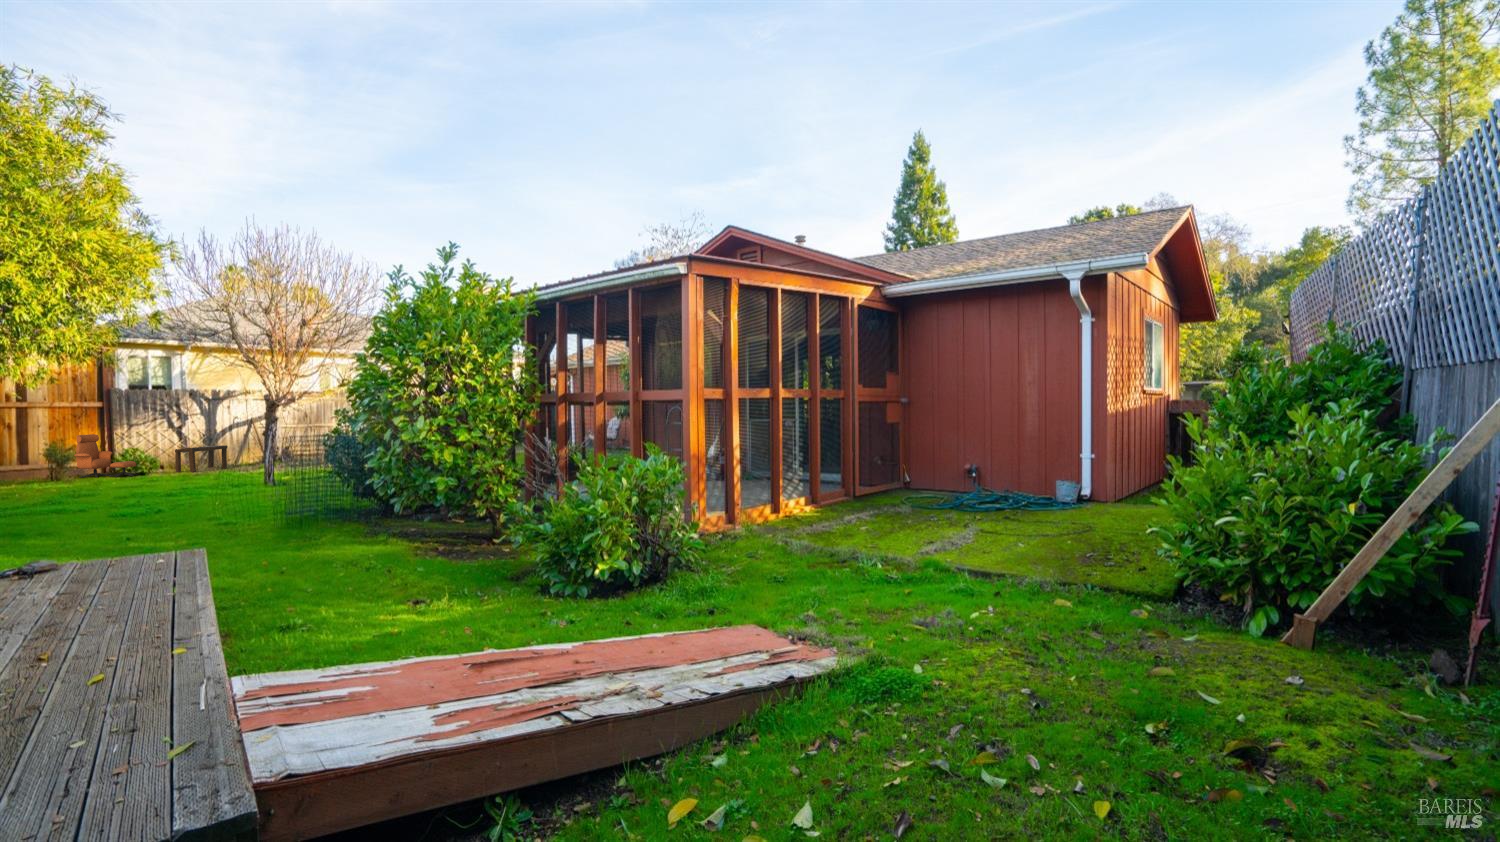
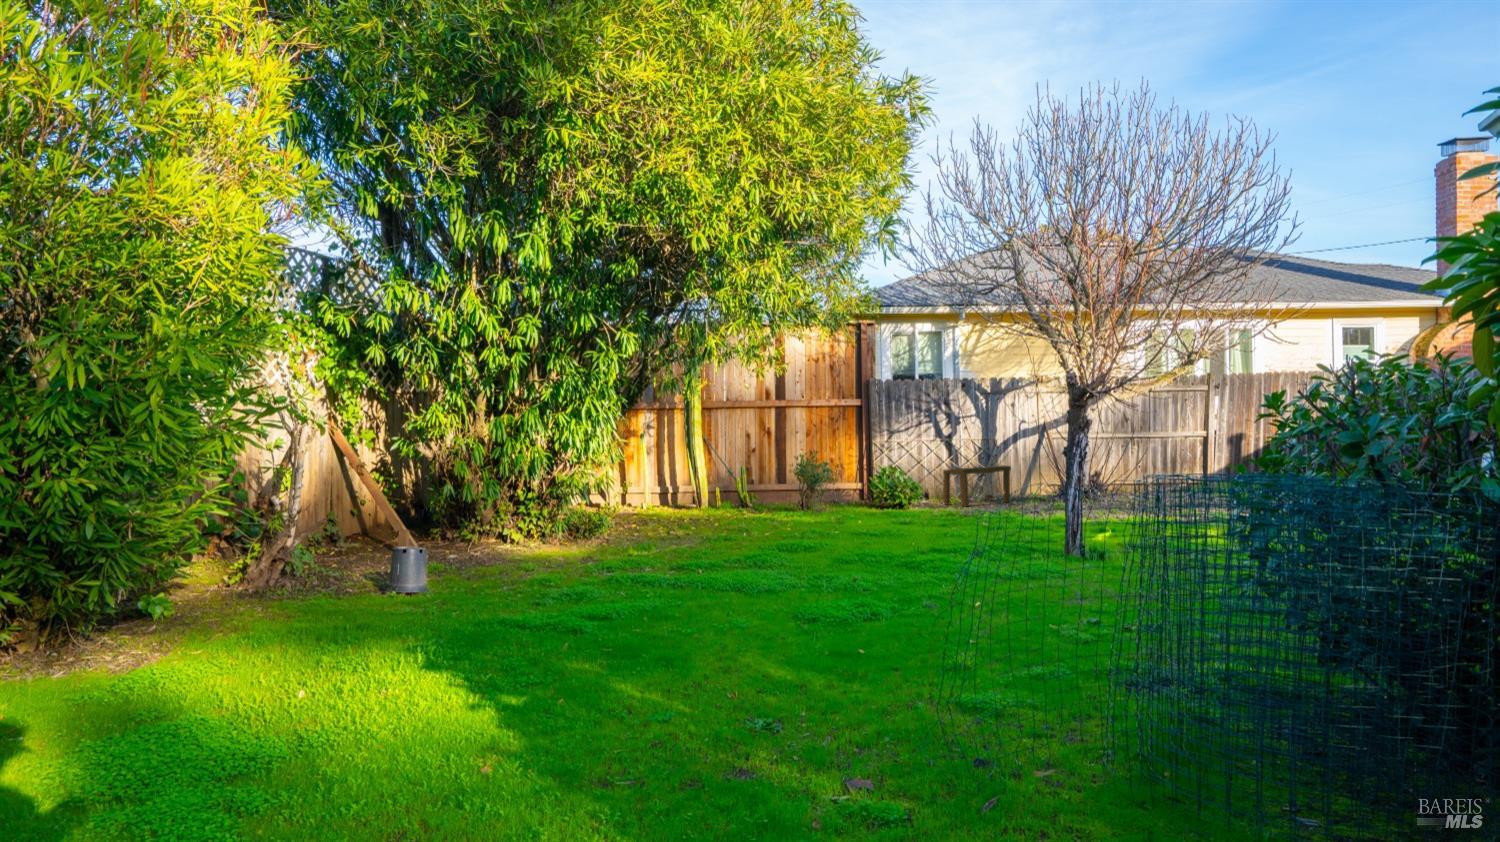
lounge chair: present [74,434,138,478] -> none [828,445,898,508]

